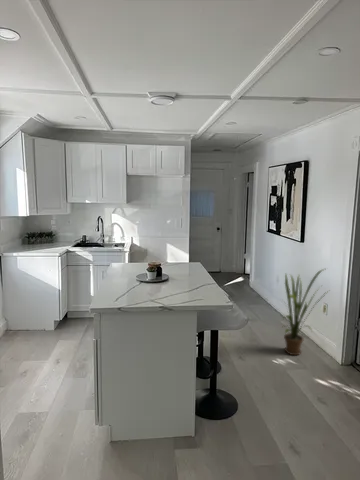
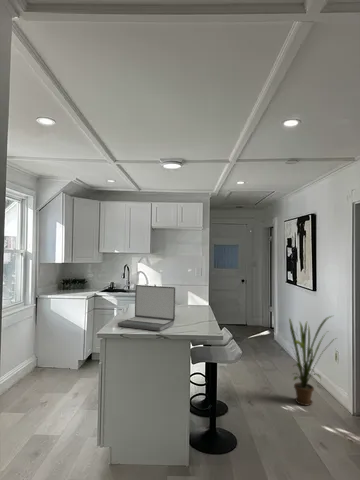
laptop: none [113,246,176,299] -> present [118,285,176,331]

